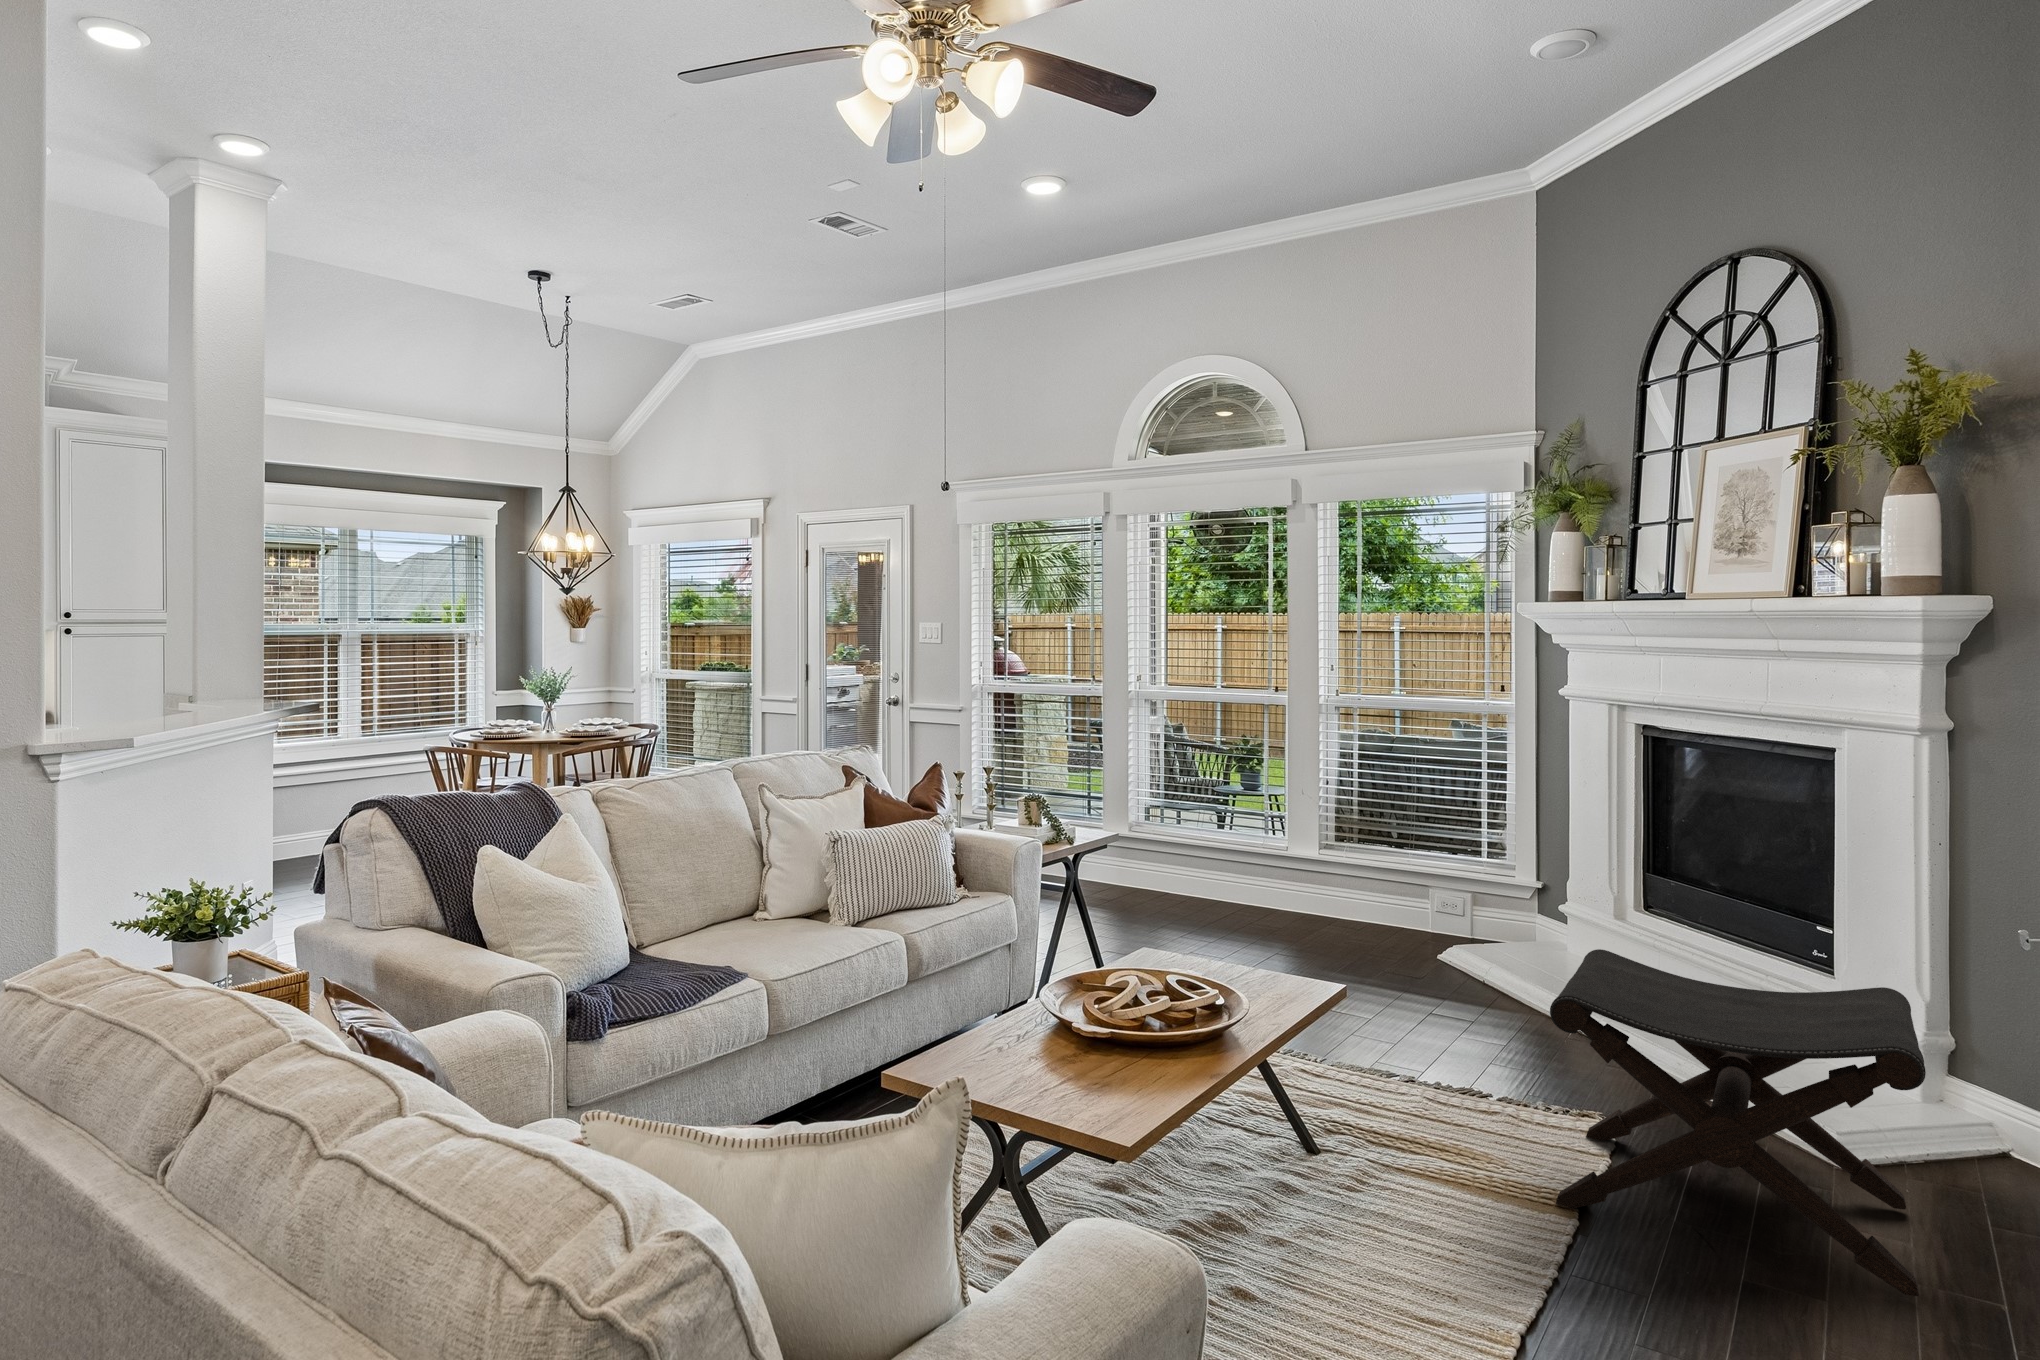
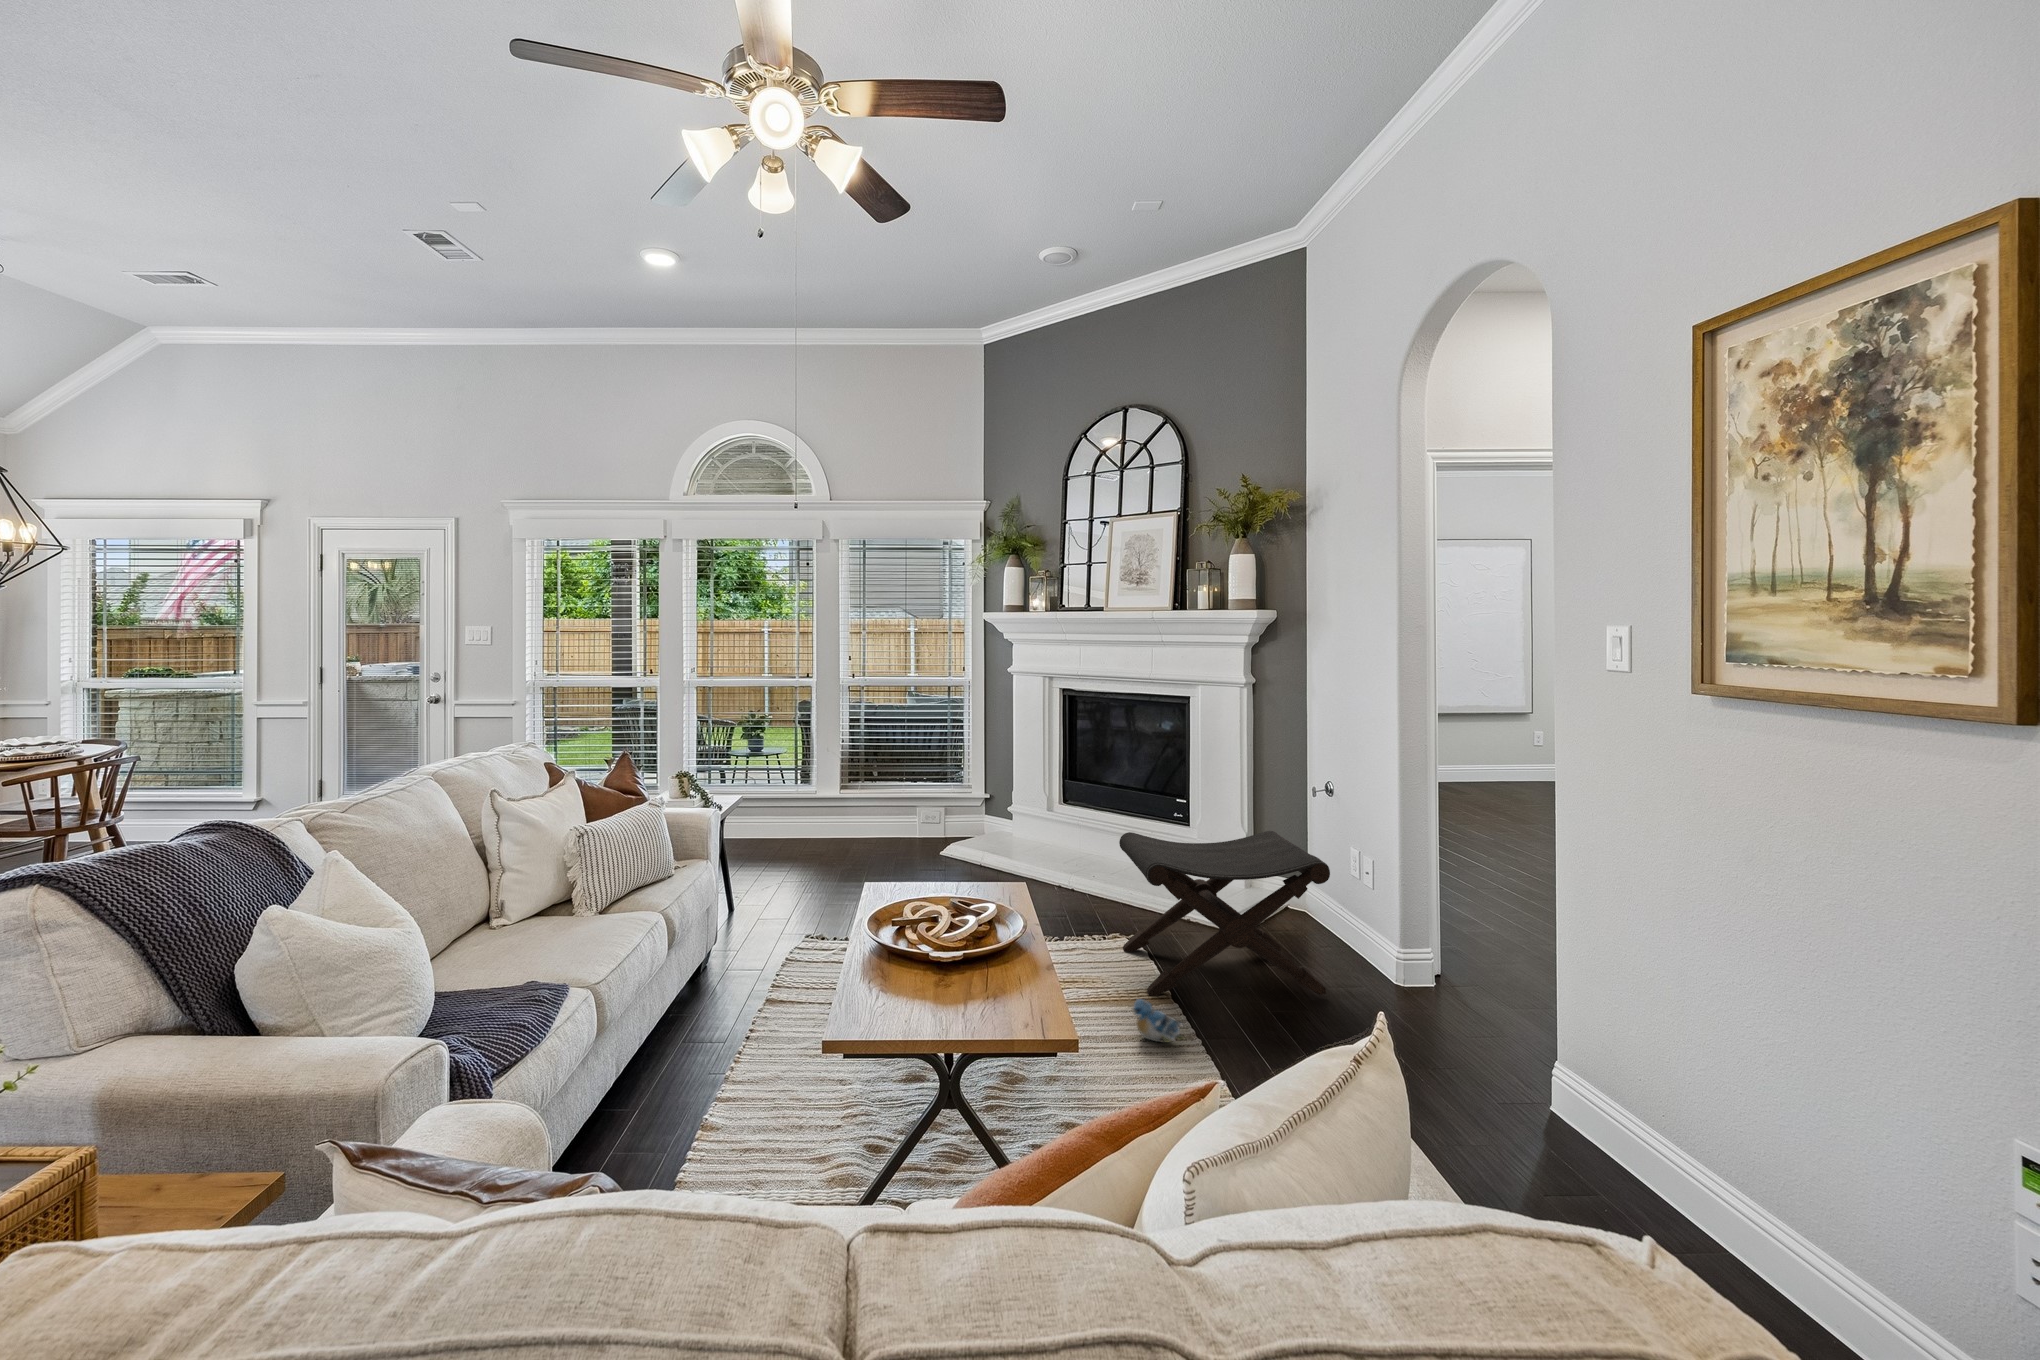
plush toy: none [1461,1192,1544,1275] -> present [1133,999,1185,1042]

